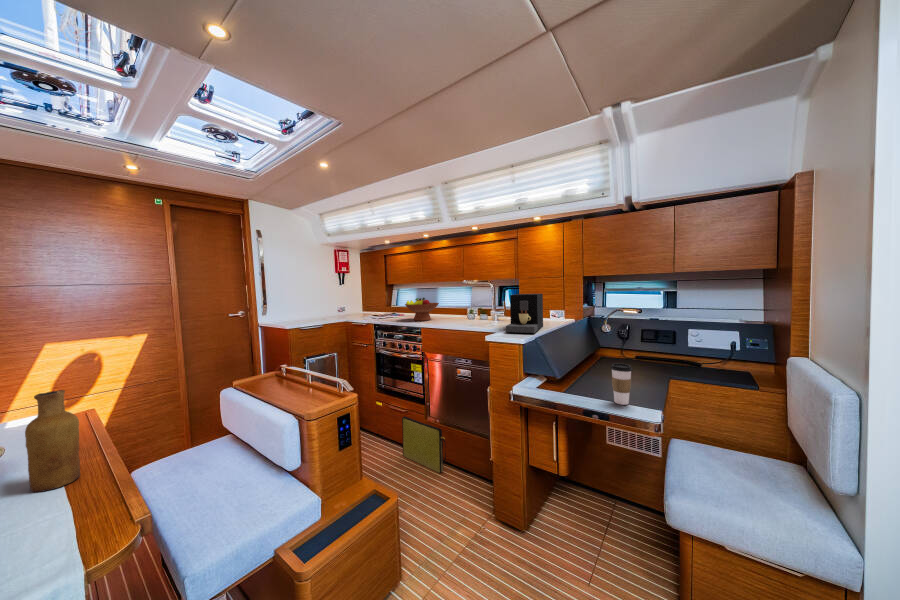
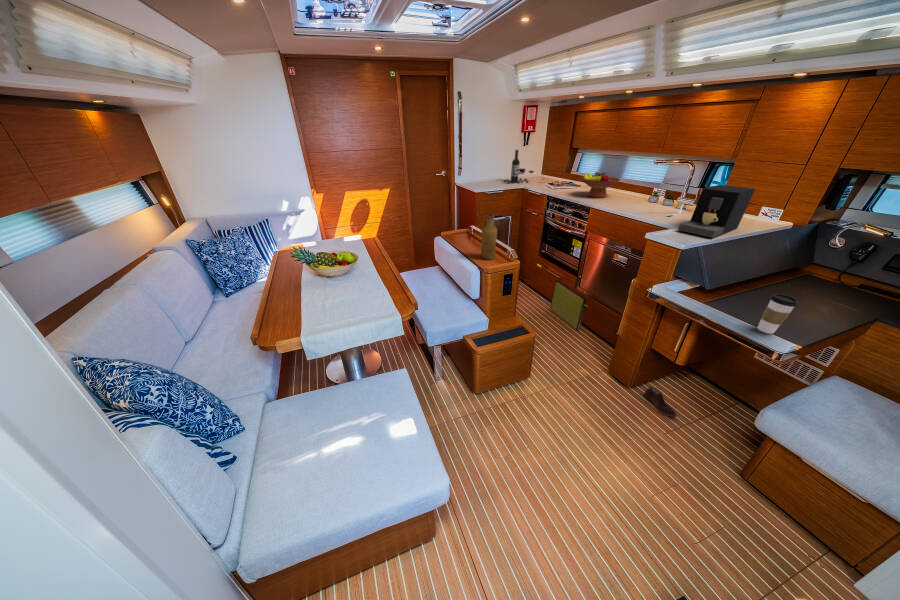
wine bottle: none [322,286,356,319] -> present [504,150,534,183]
vase: present [25,390,80,492] -> present [481,214,497,260]
shoe: none [539,516,582,551] -> present [644,386,676,417]

